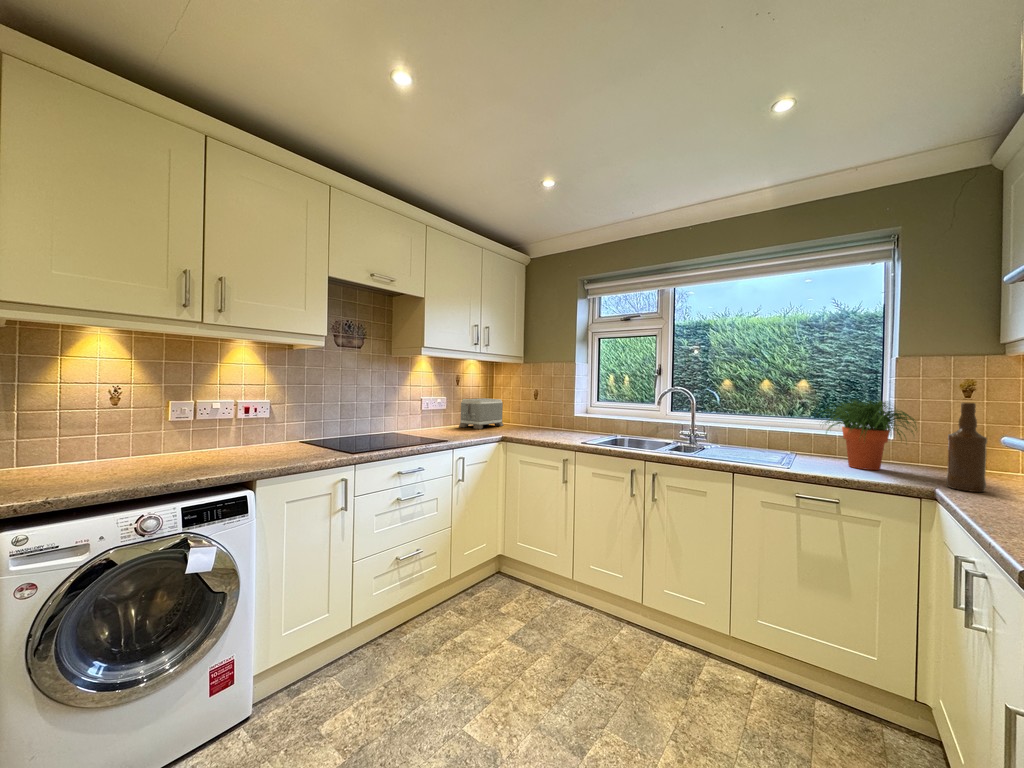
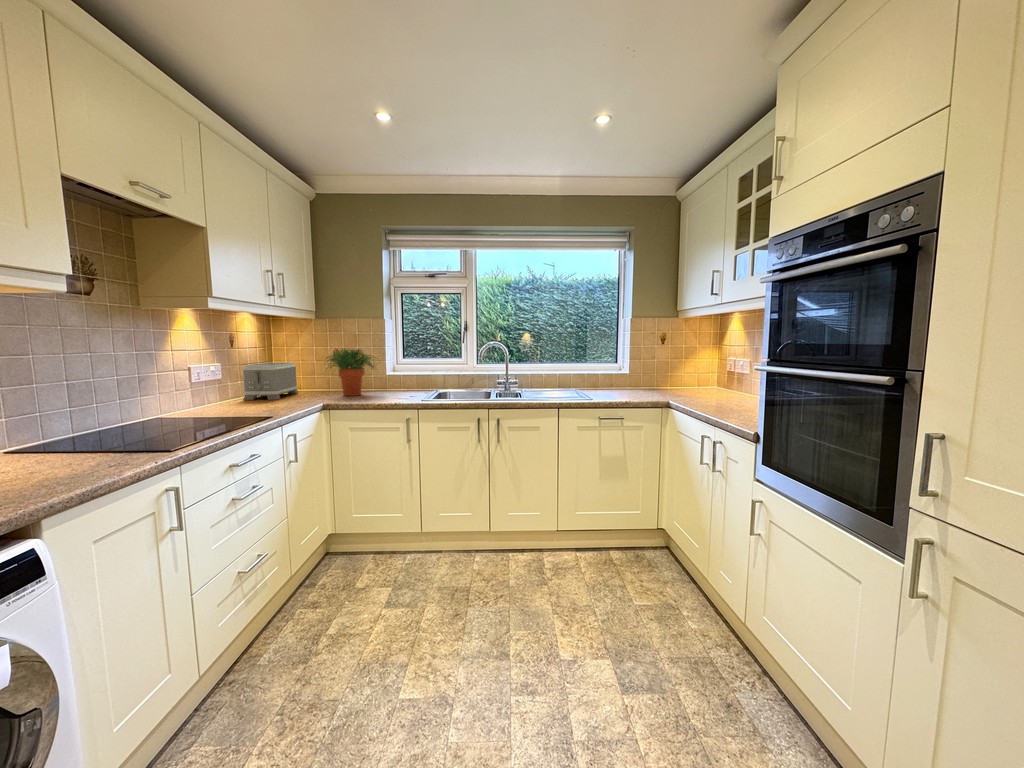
potted plant: present [825,400,917,470] -> present [327,349,375,396]
bottle: present [946,403,987,492] -> none [670,347,689,400]

